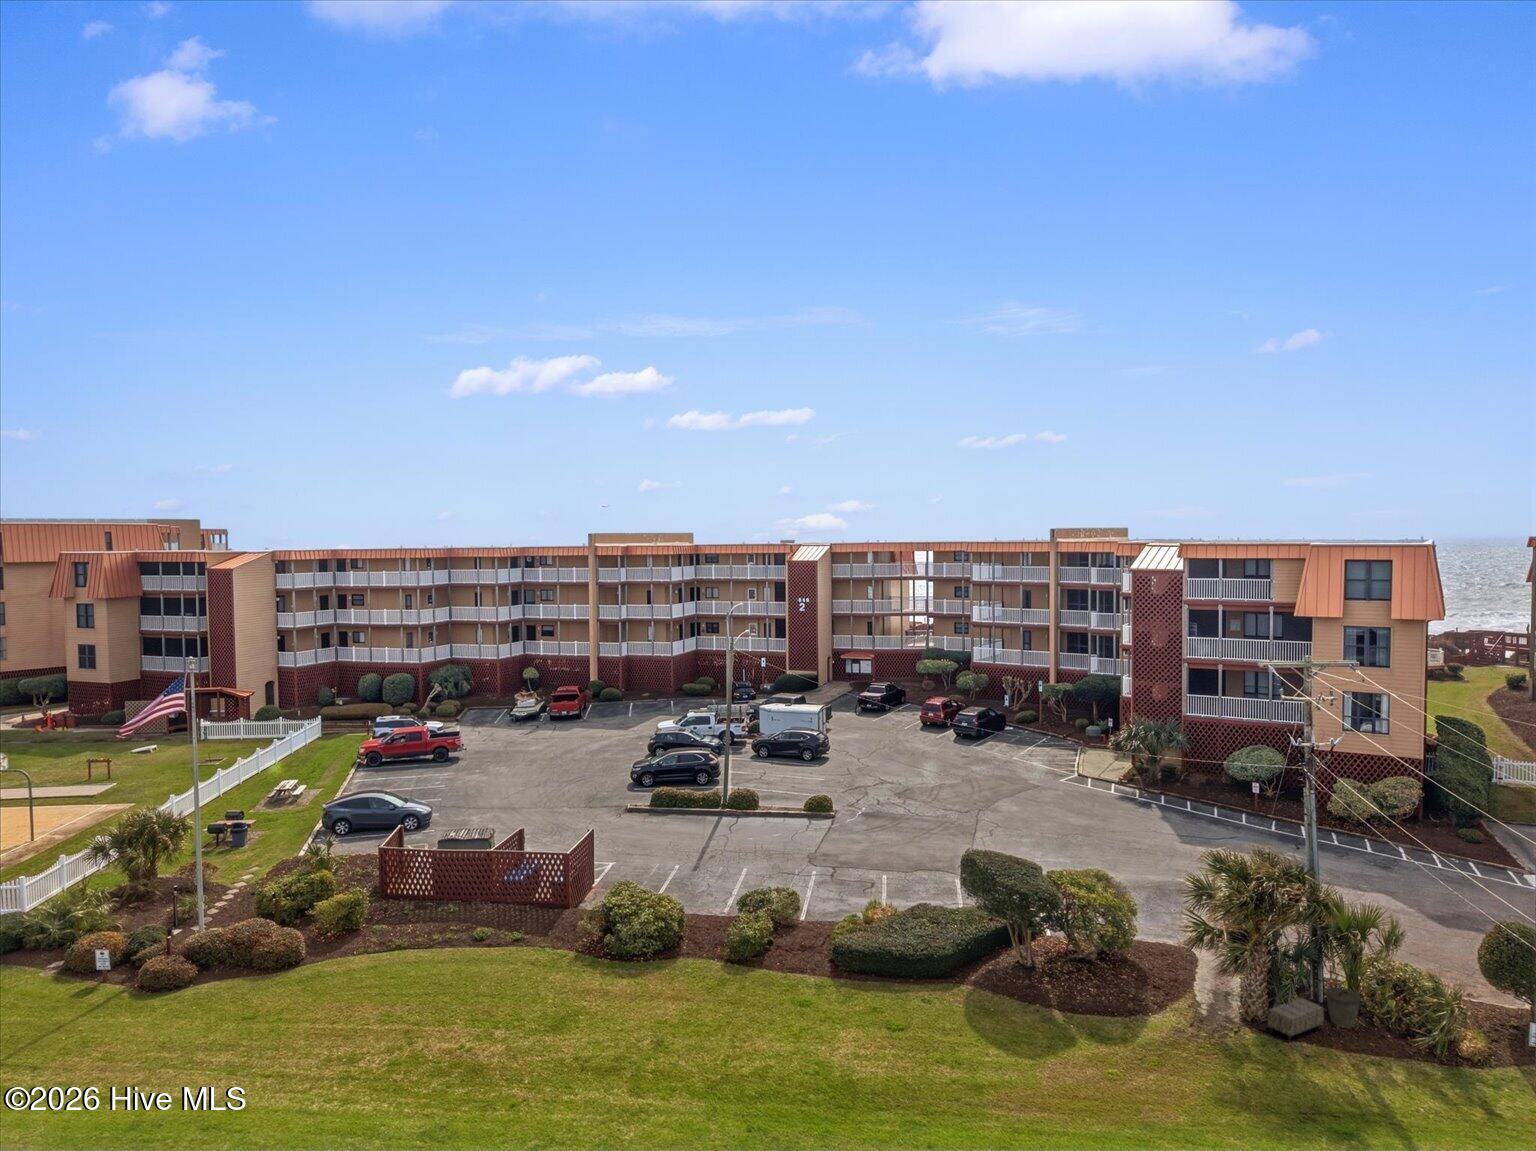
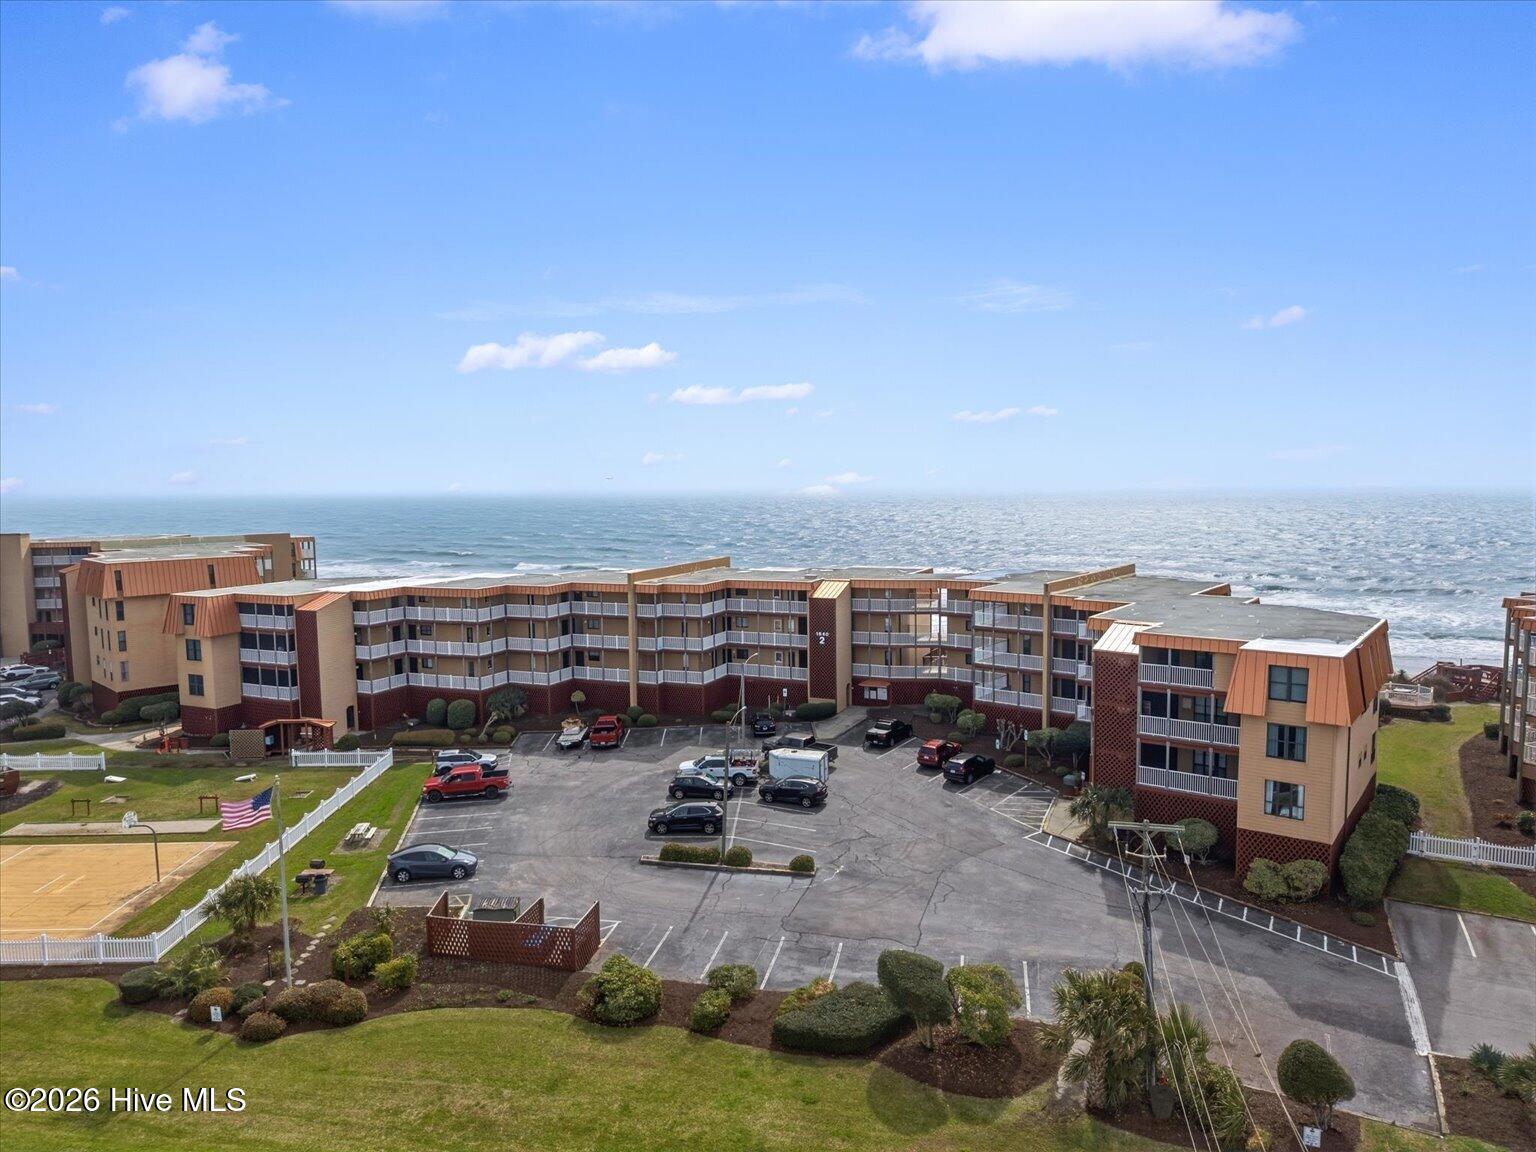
bench: present [1268,998,1324,1043] -> none [1098,1093,1143,1131]

